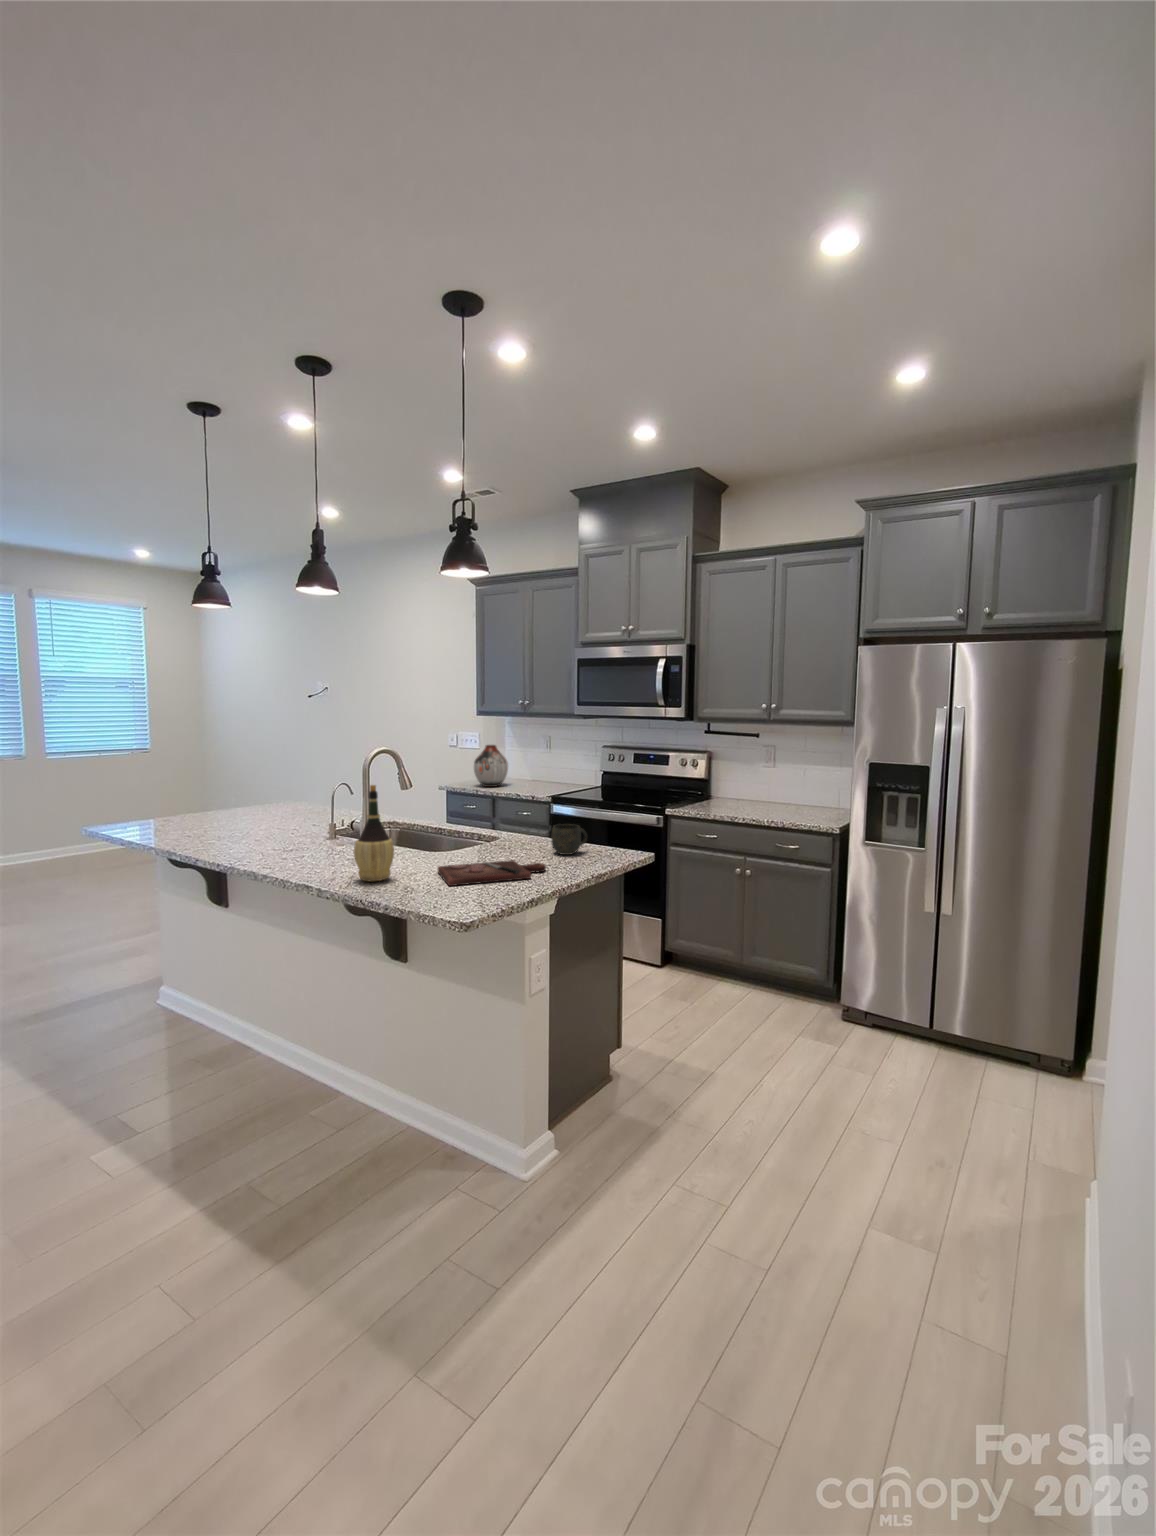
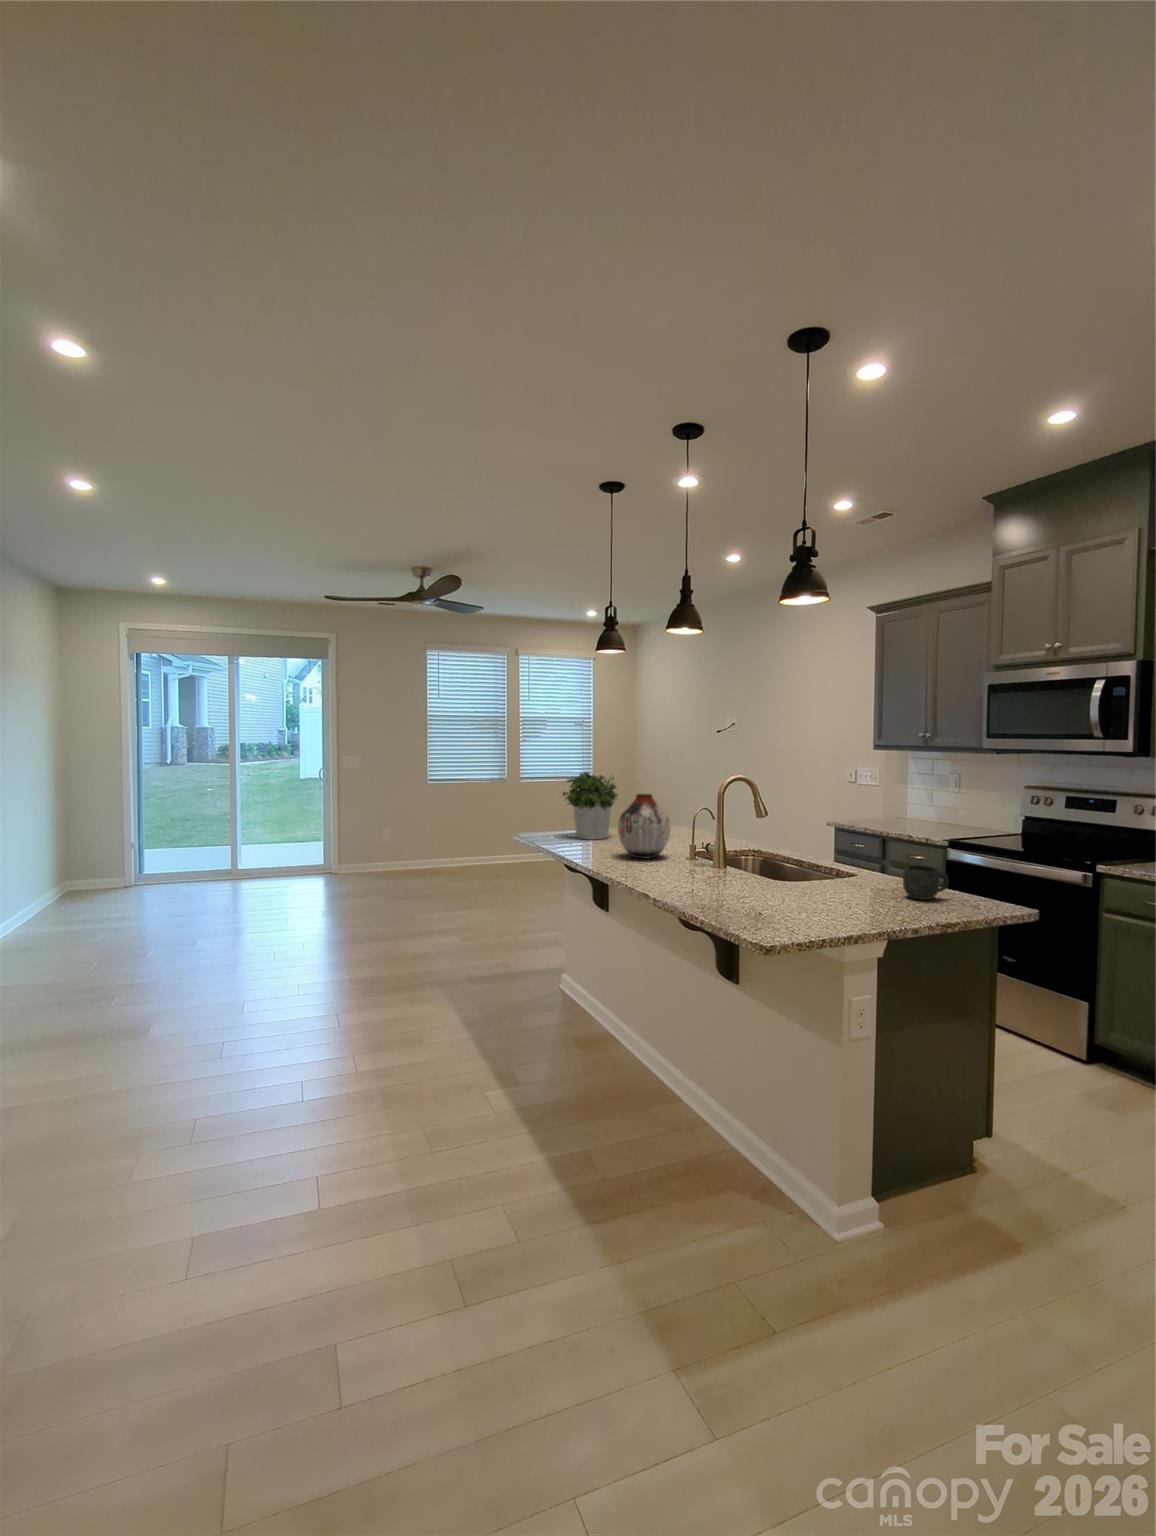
vase: present [474,745,508,787] -> present [618,794,671,858]
potted plant: none [151,746,228,827] -> present [563,772,617,840]
wine bottle: present [354,785,394,881] -> none [687,808,724,898]
cutting board: present [438,860,546,886] -> none [767,893,883,917]

